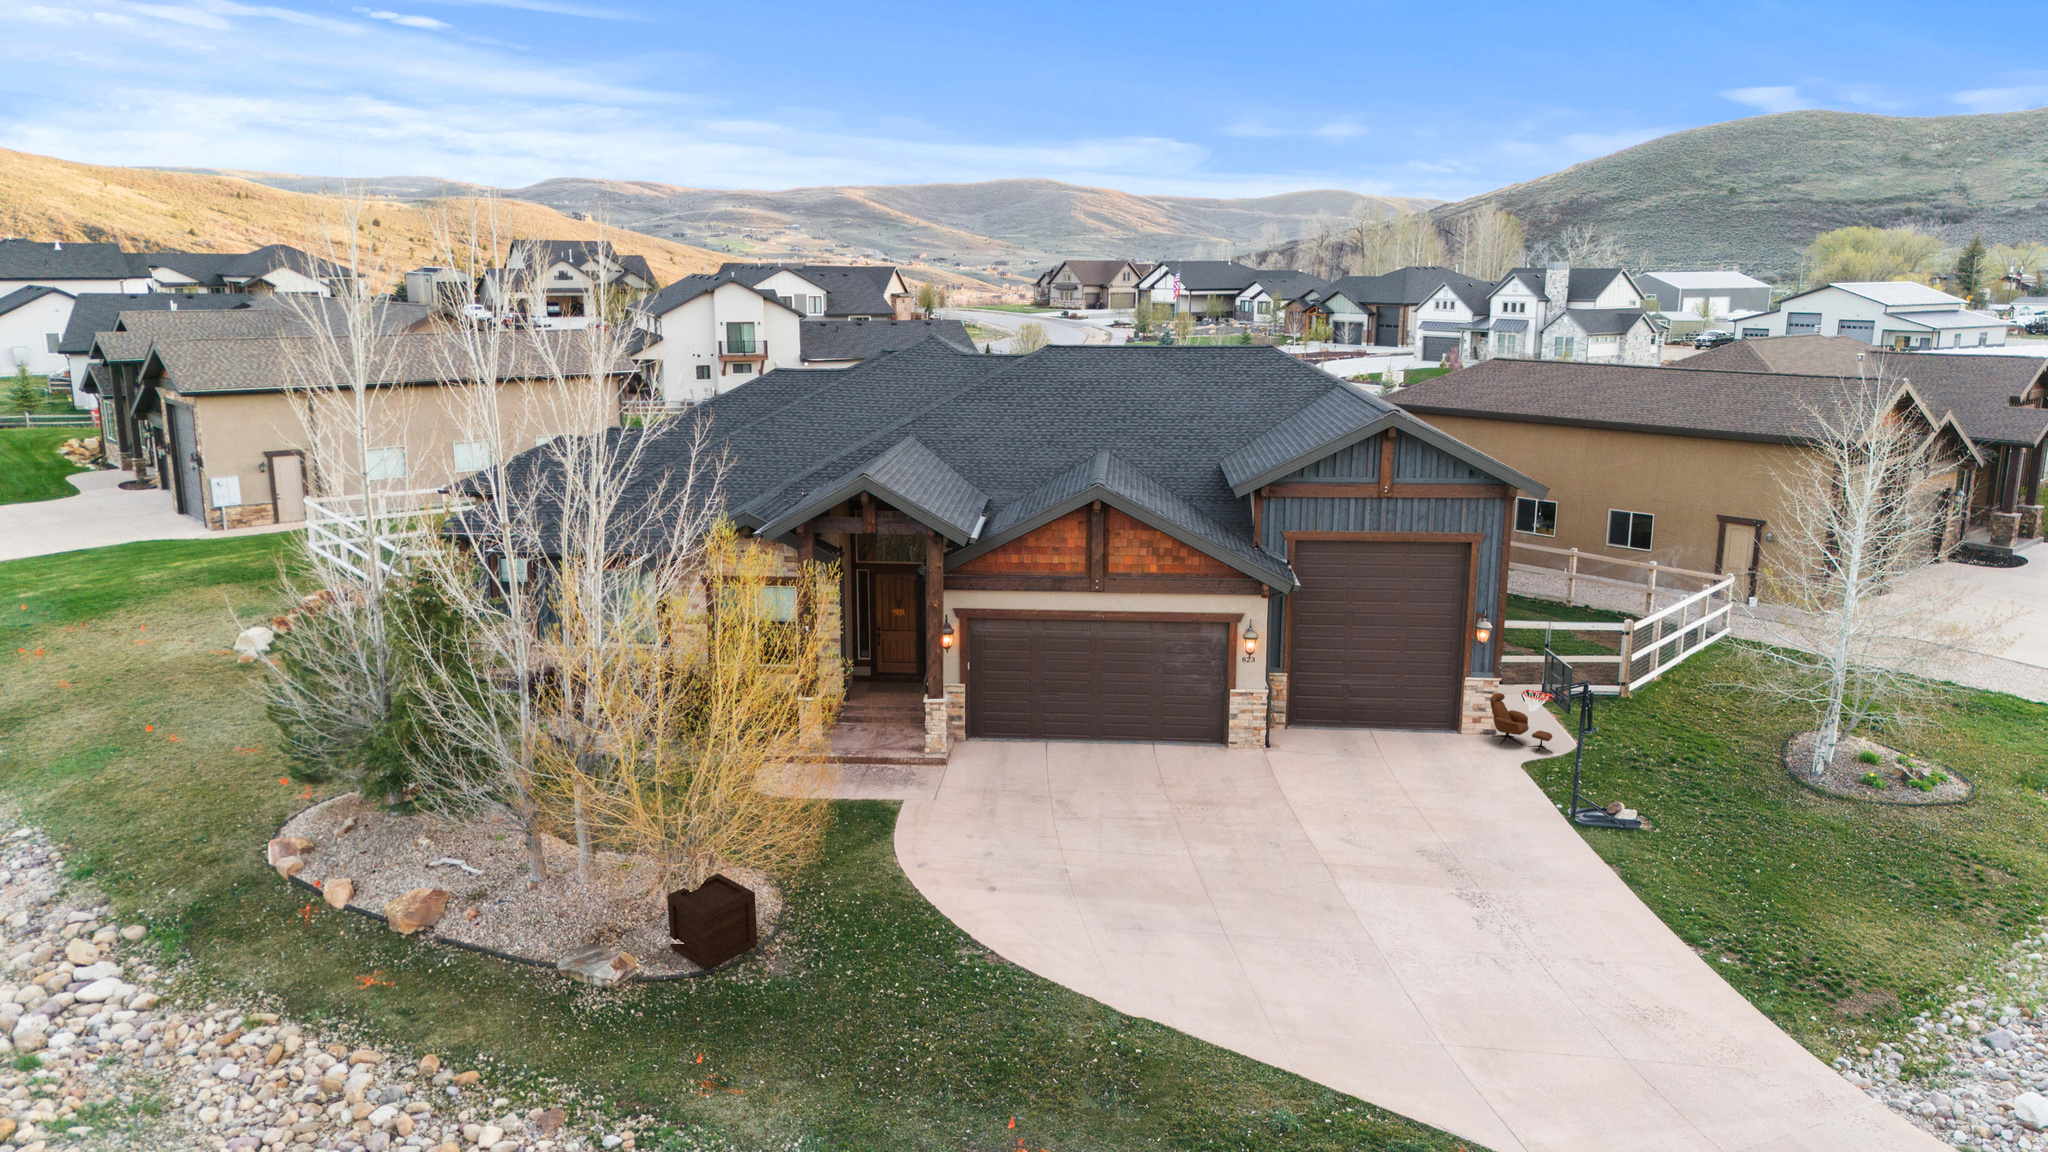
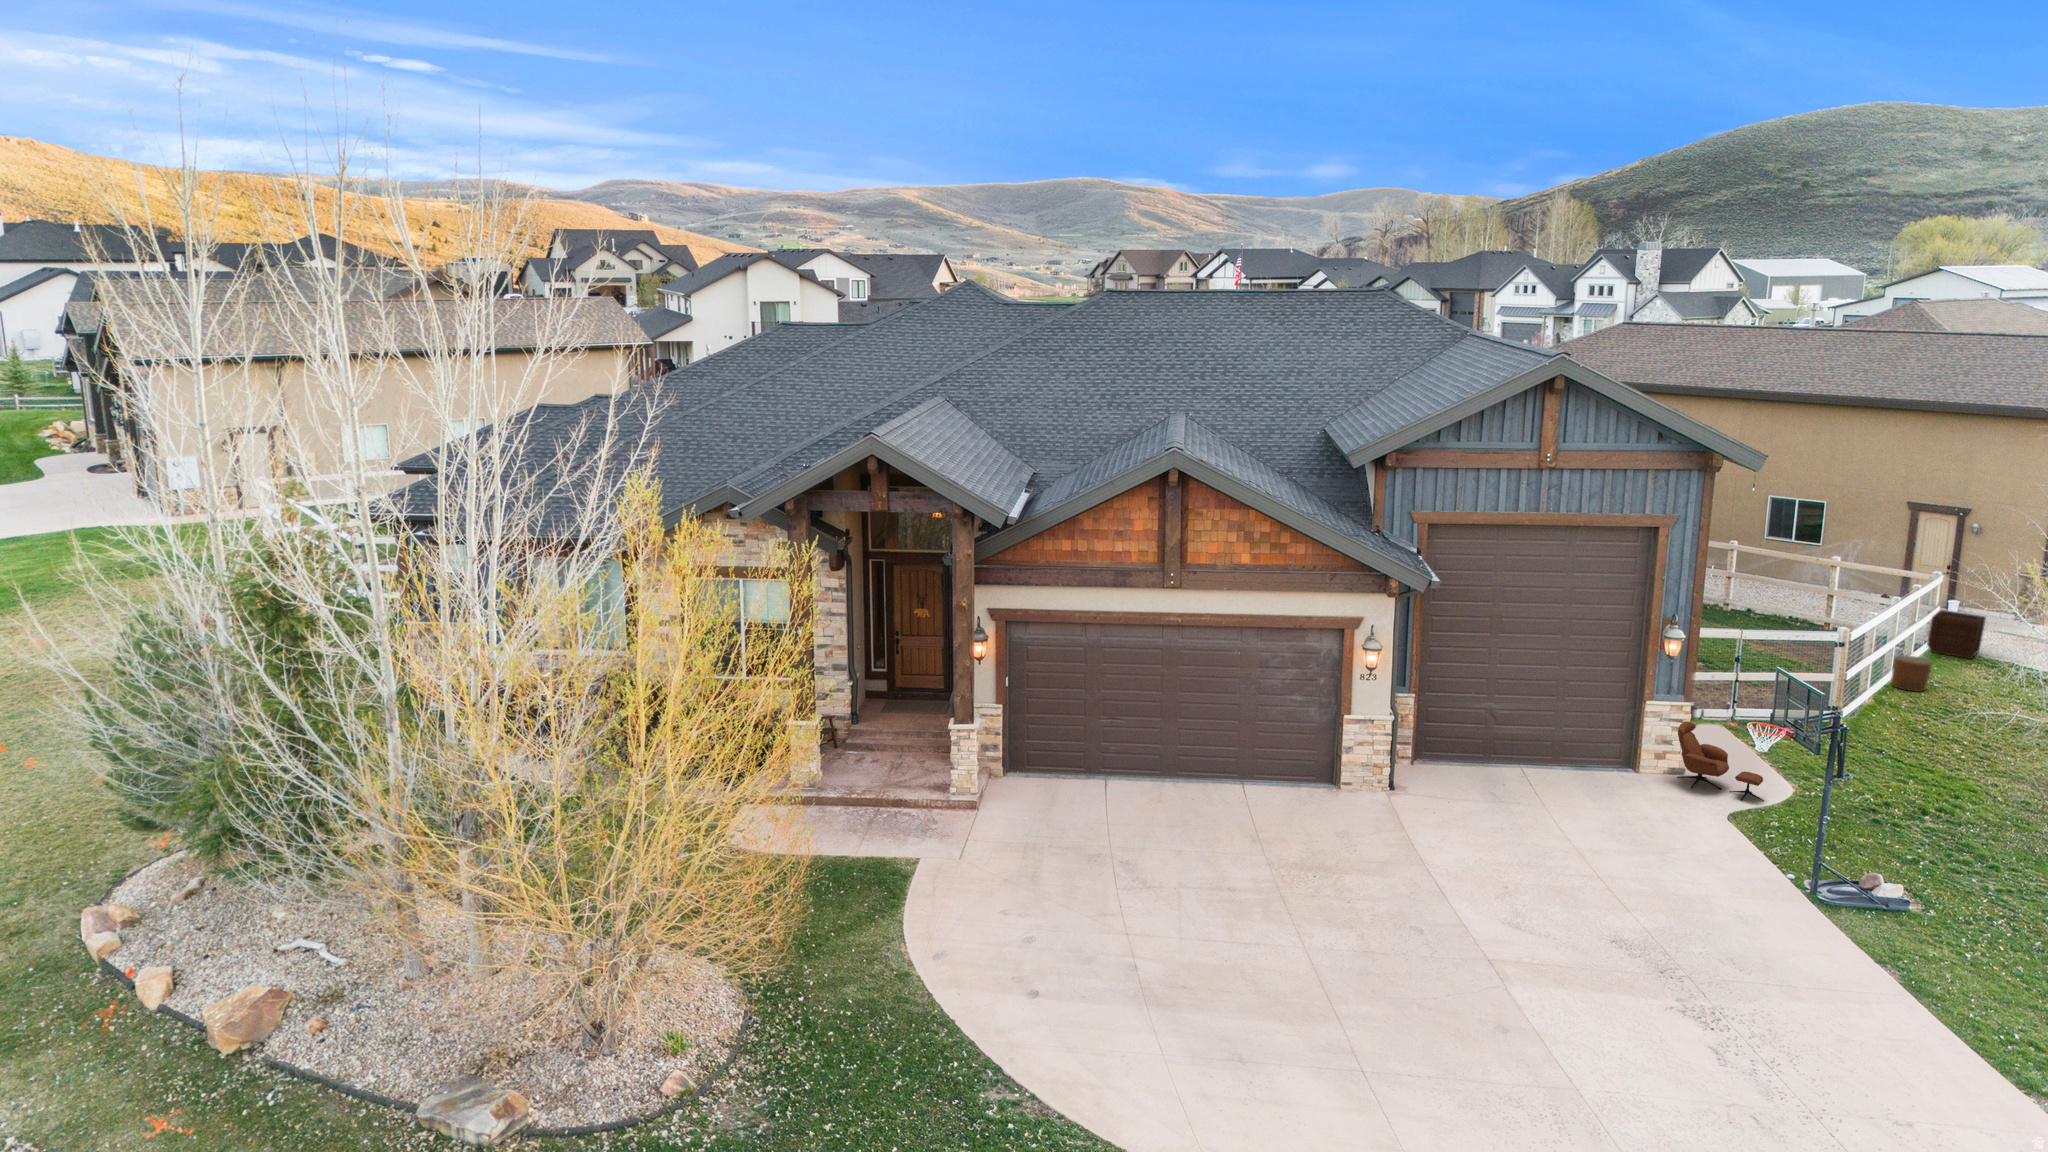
woven basket: none [1677,642,1708,671] -> present [1892,655,1932,692]
wooden crate: present [667,873,757,970] -> present [1927,610,1986,659]

